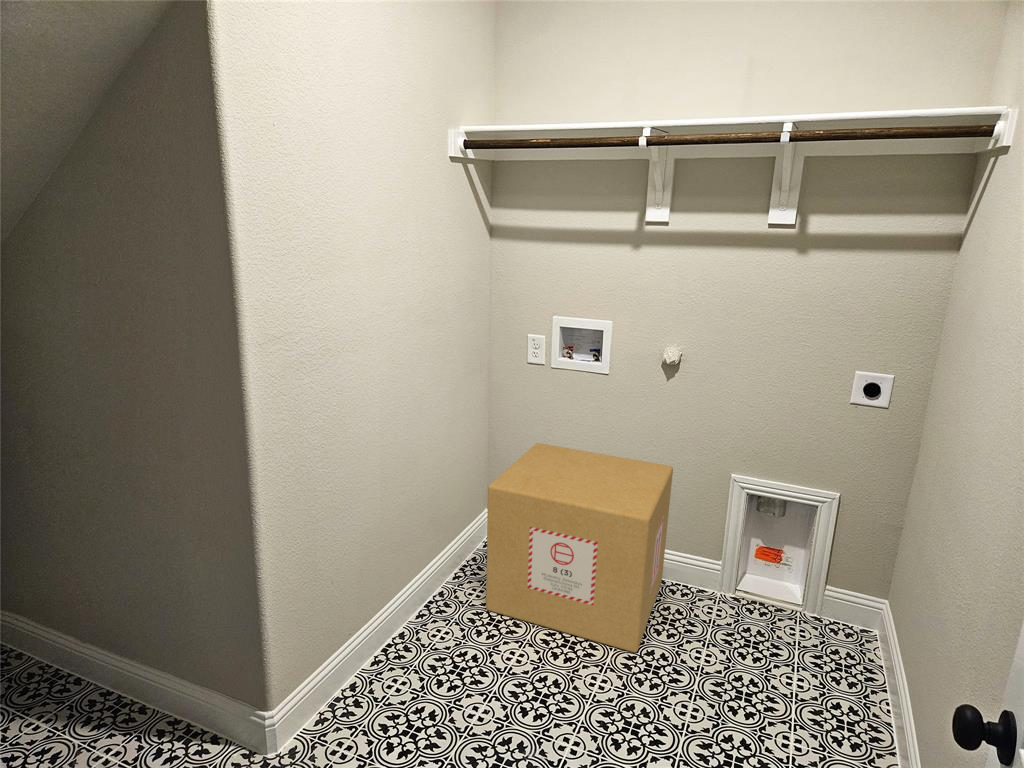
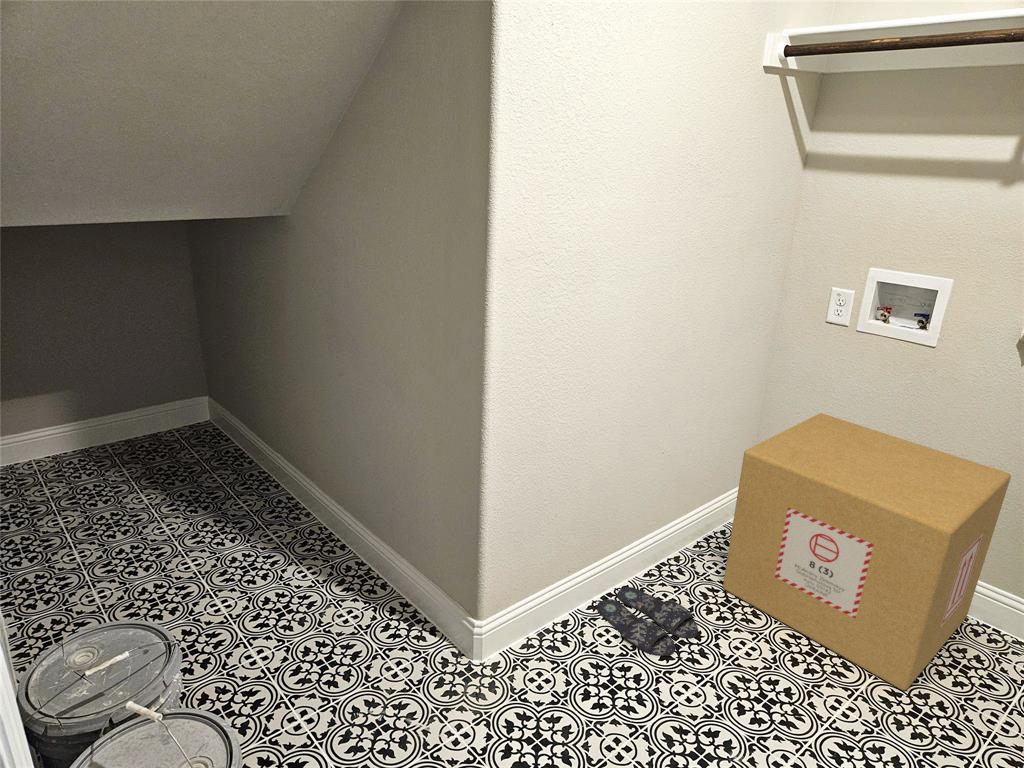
slippers: none [380,632,475,689] -> present [597,587,698,656]

